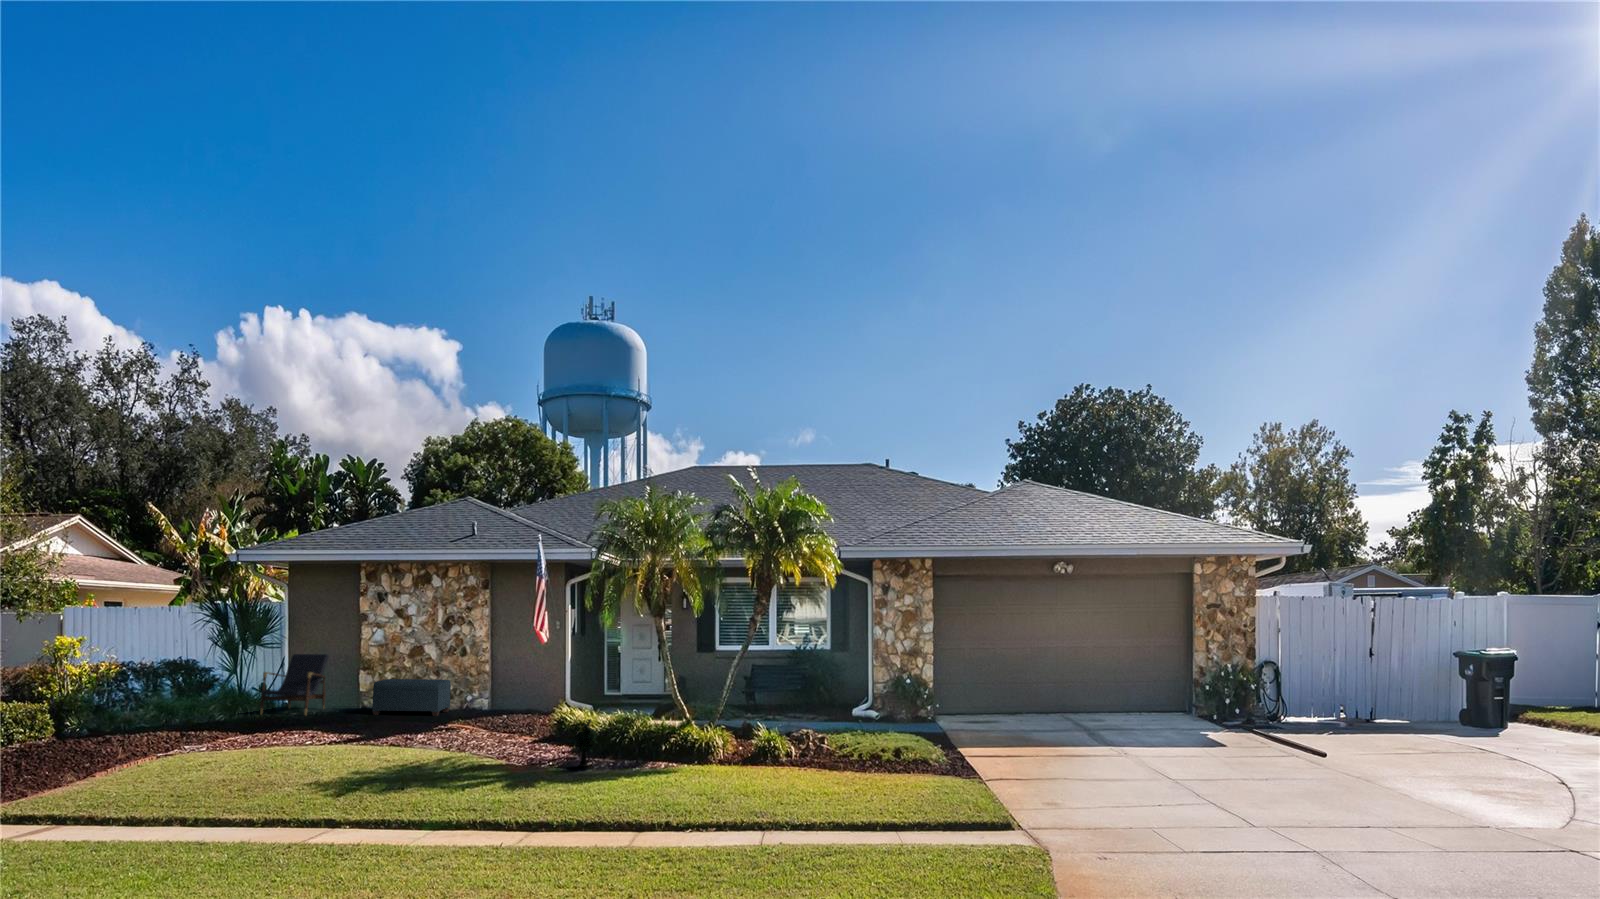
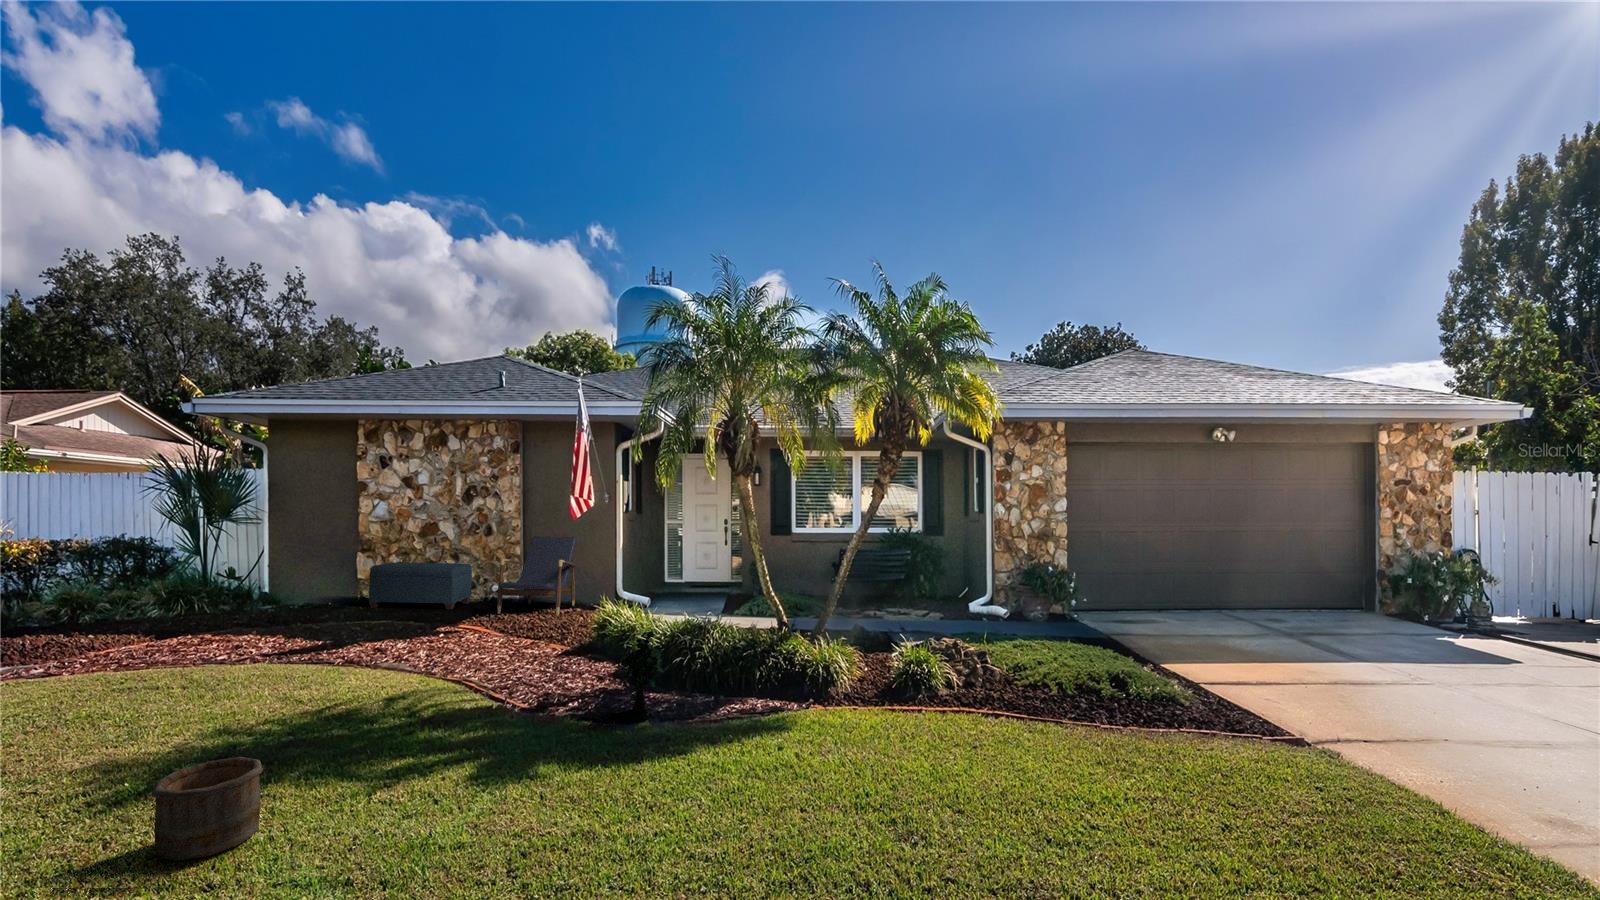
lounge chair: present [260,654,328,715] -> present [497,536,577,616]
wooden bucket: none [375,768,416,806] -> present [151,757,263,861]

